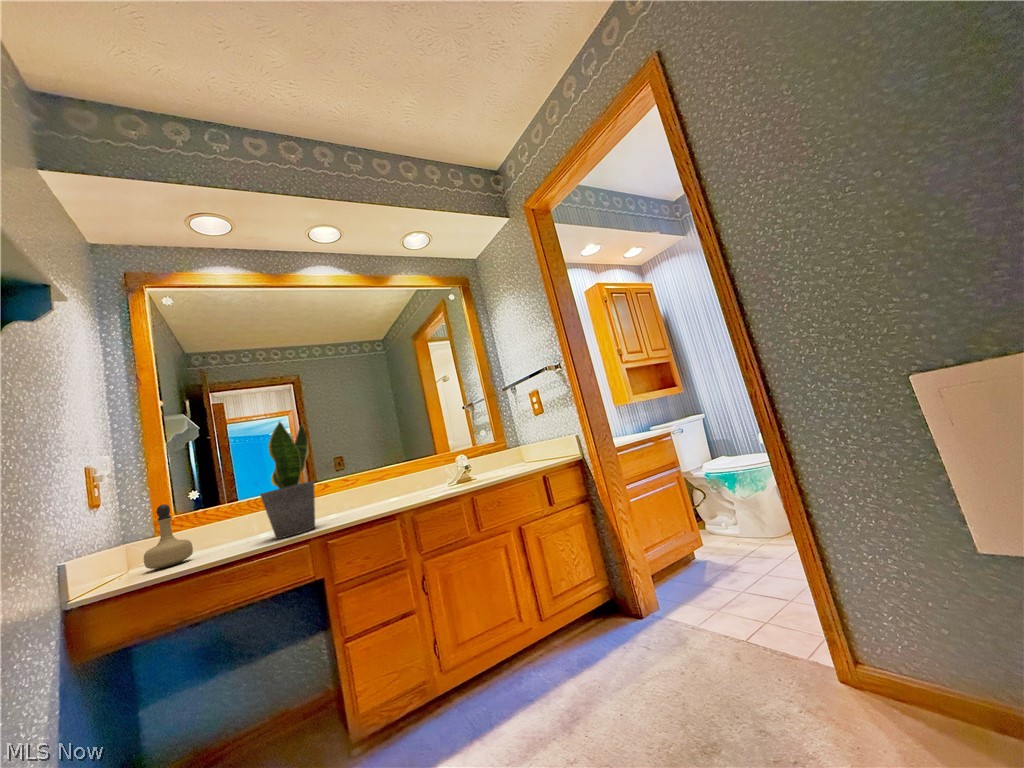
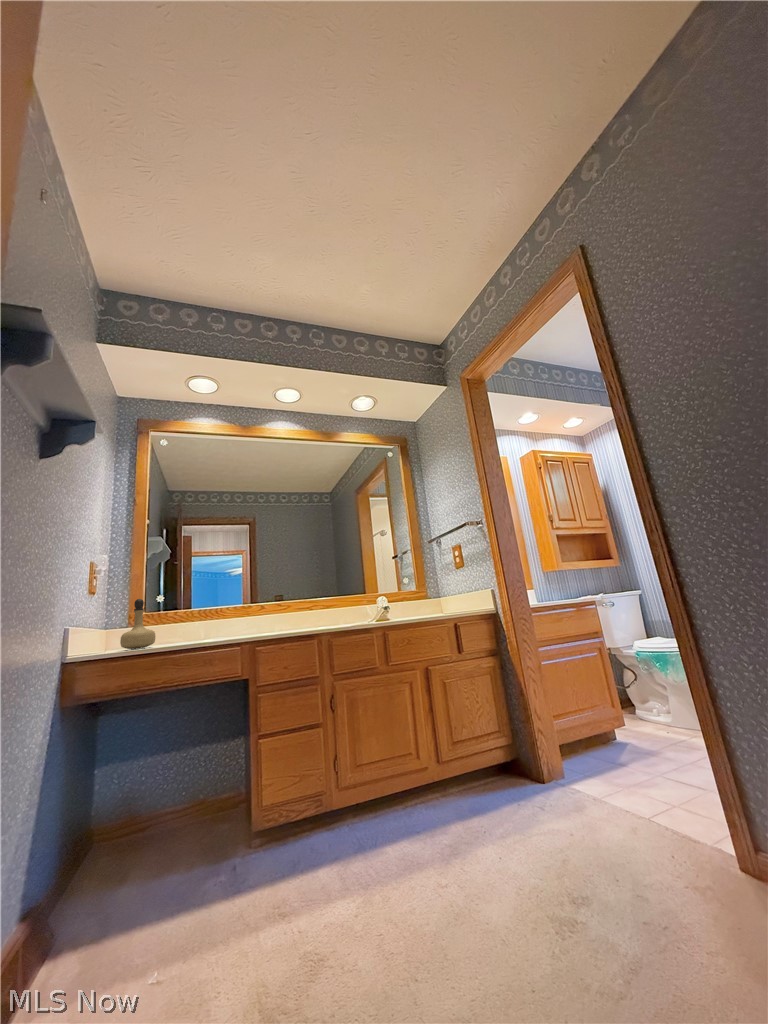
potted plant: present [260,422,315,539] -> none [210,542,254,640]

